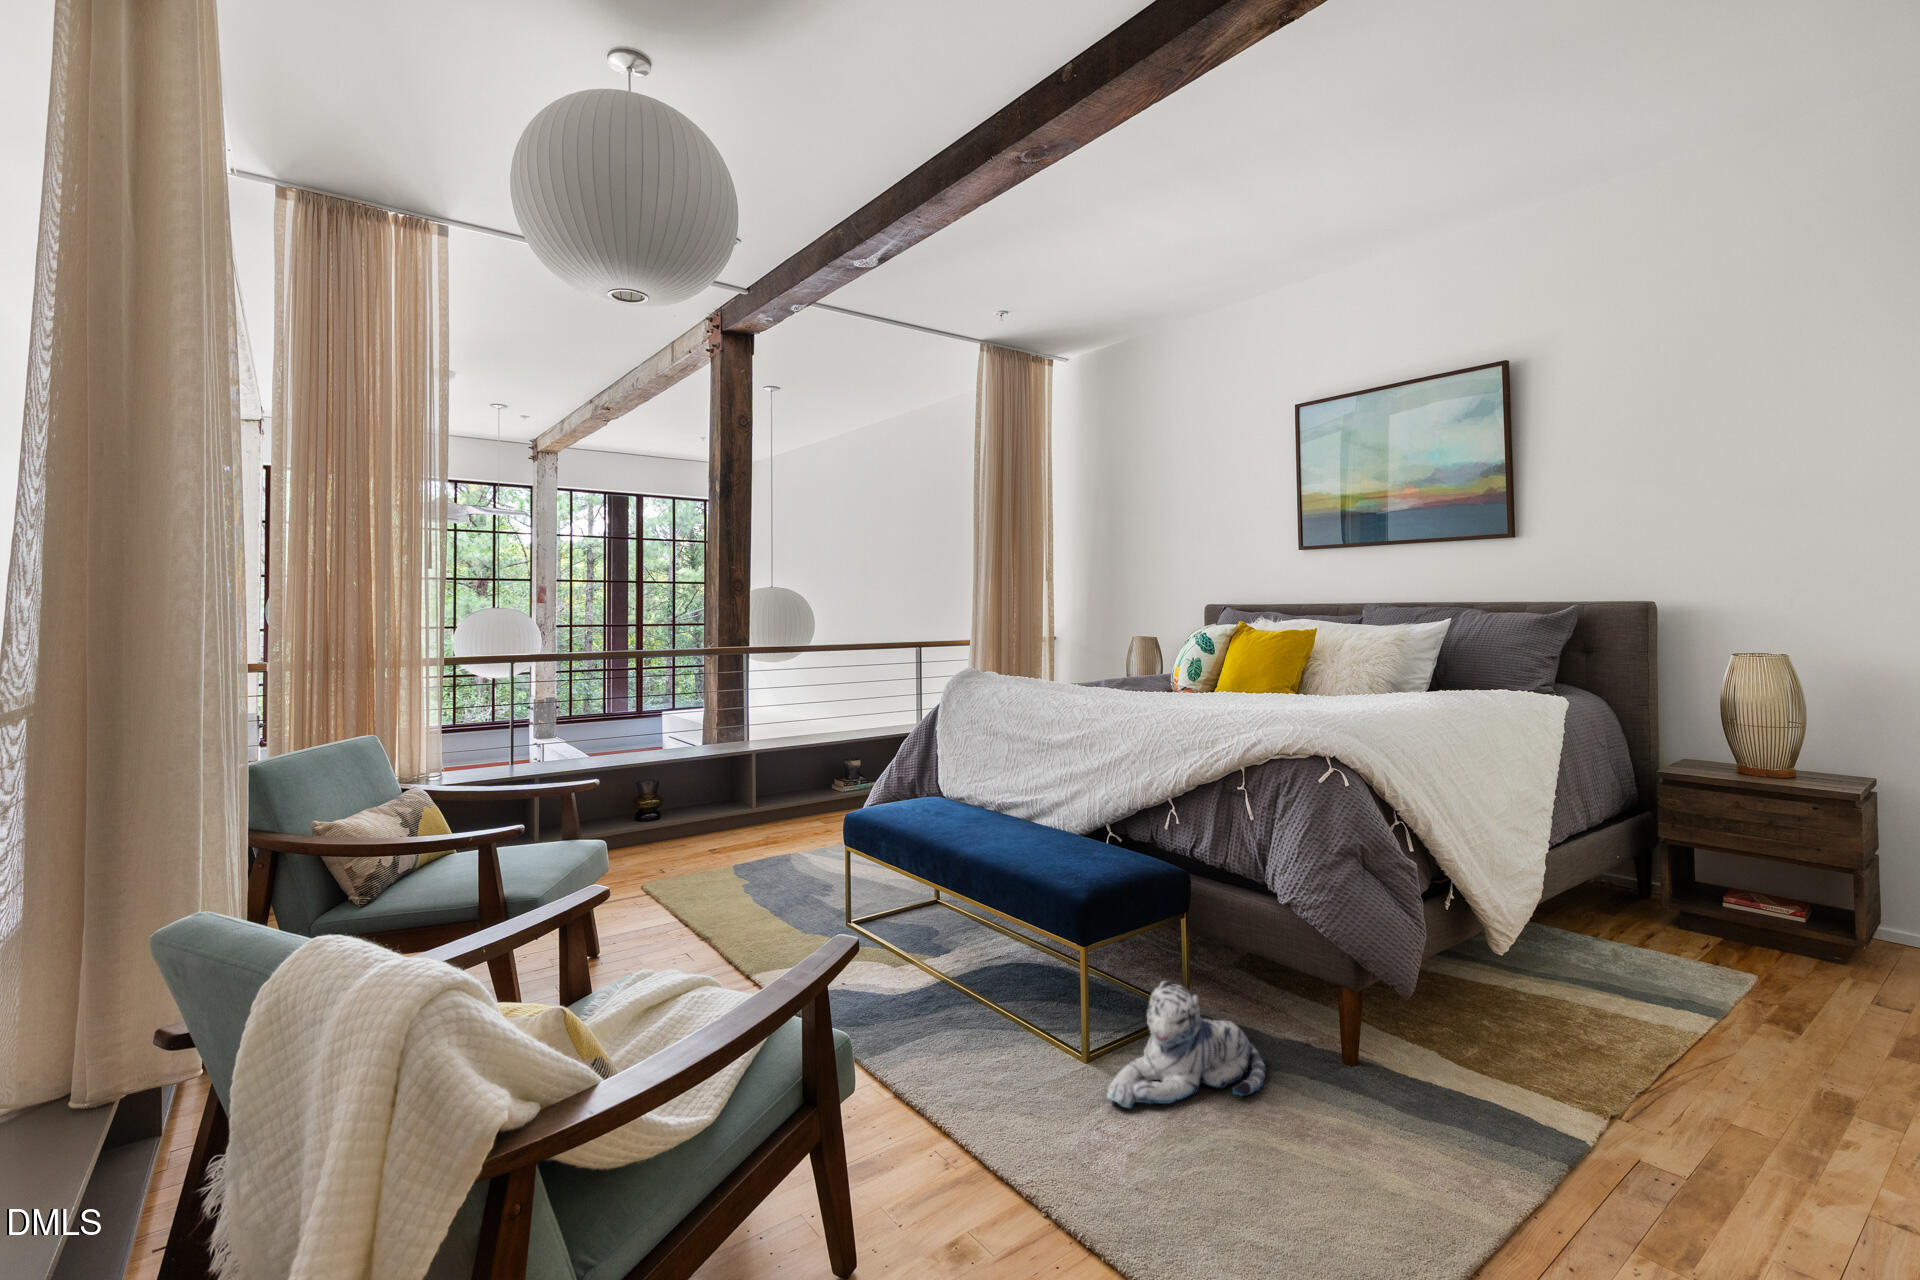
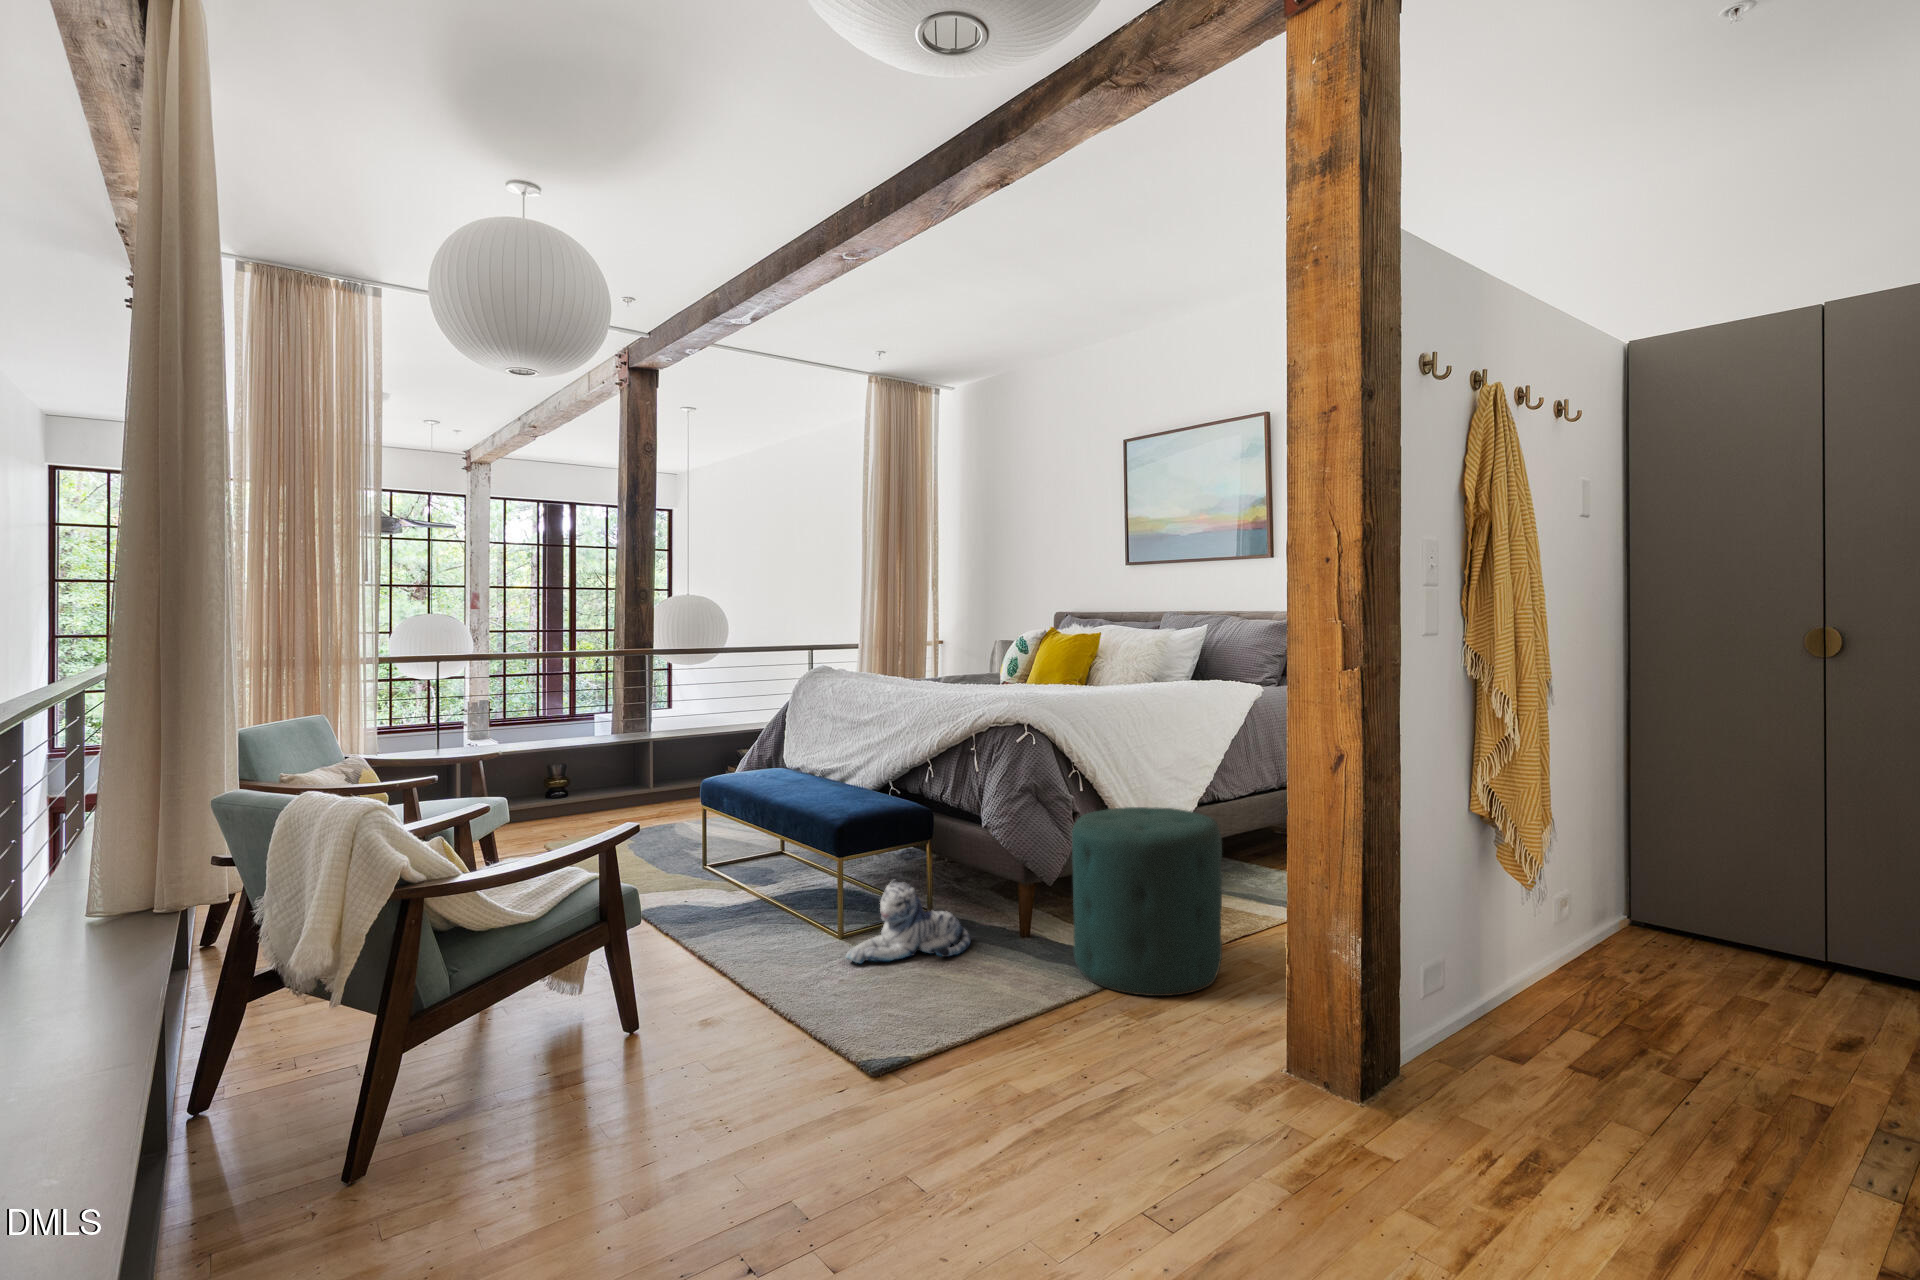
ottoman: none [1436,879,1694,1187] -> present [1072,807,1222,996]

